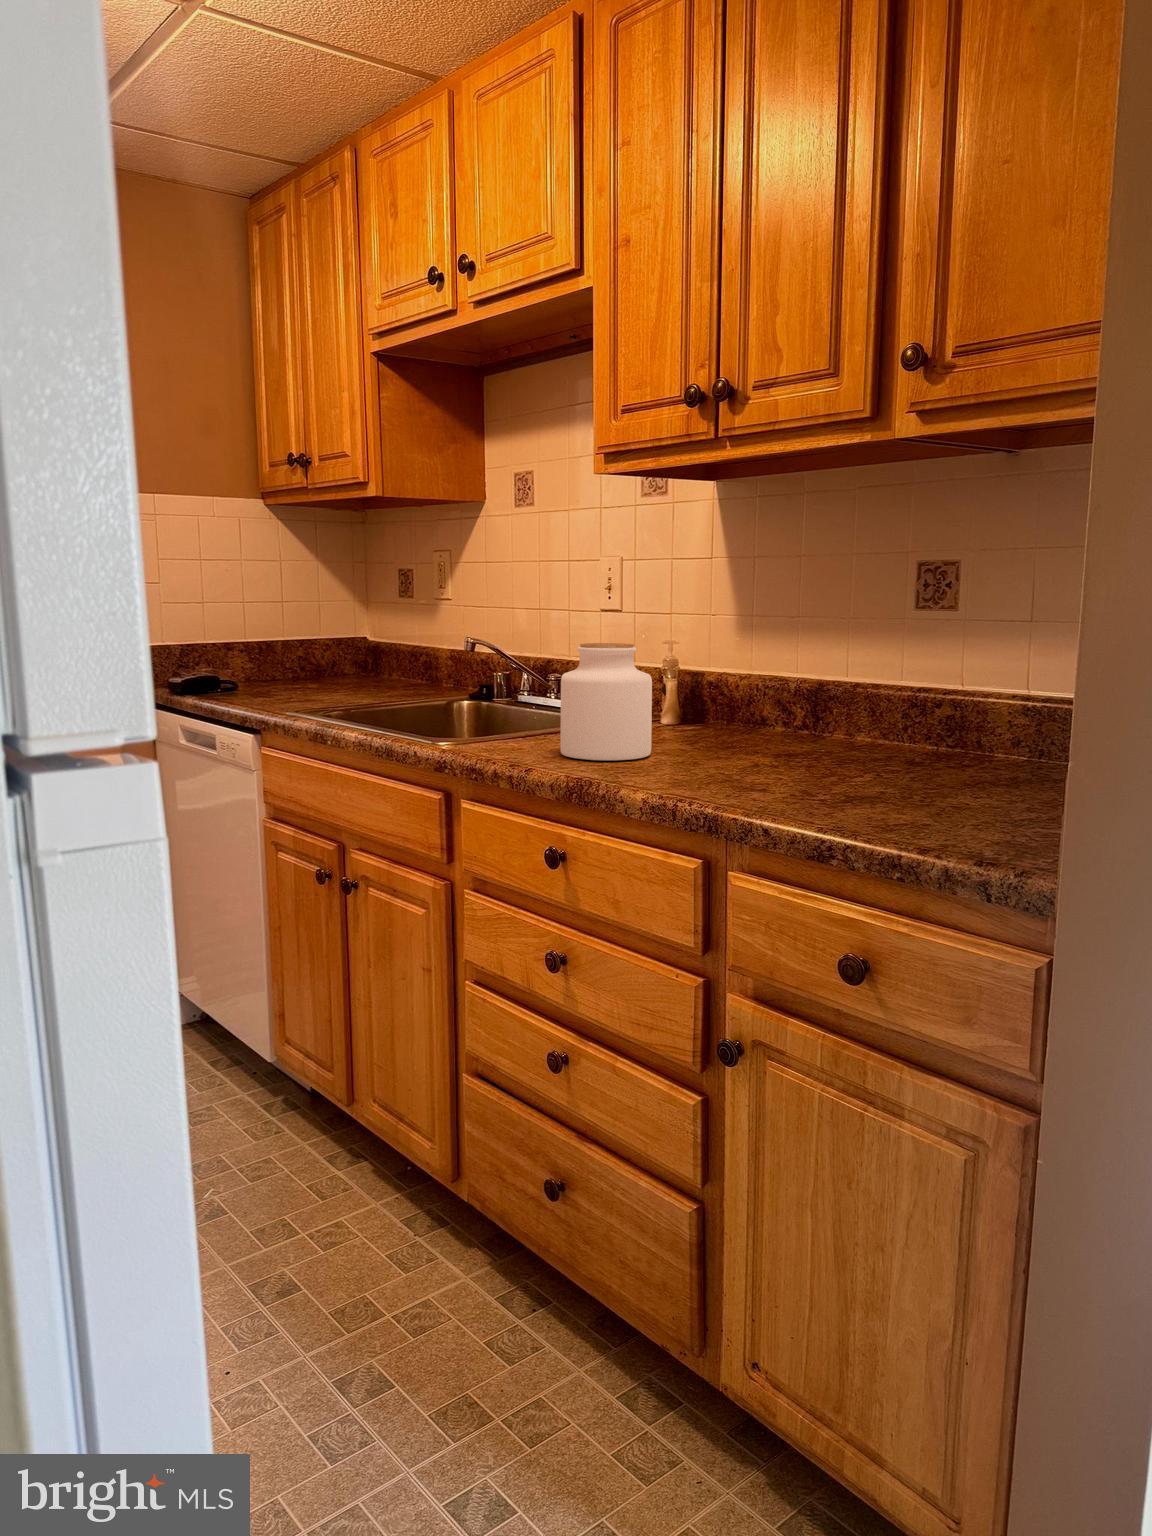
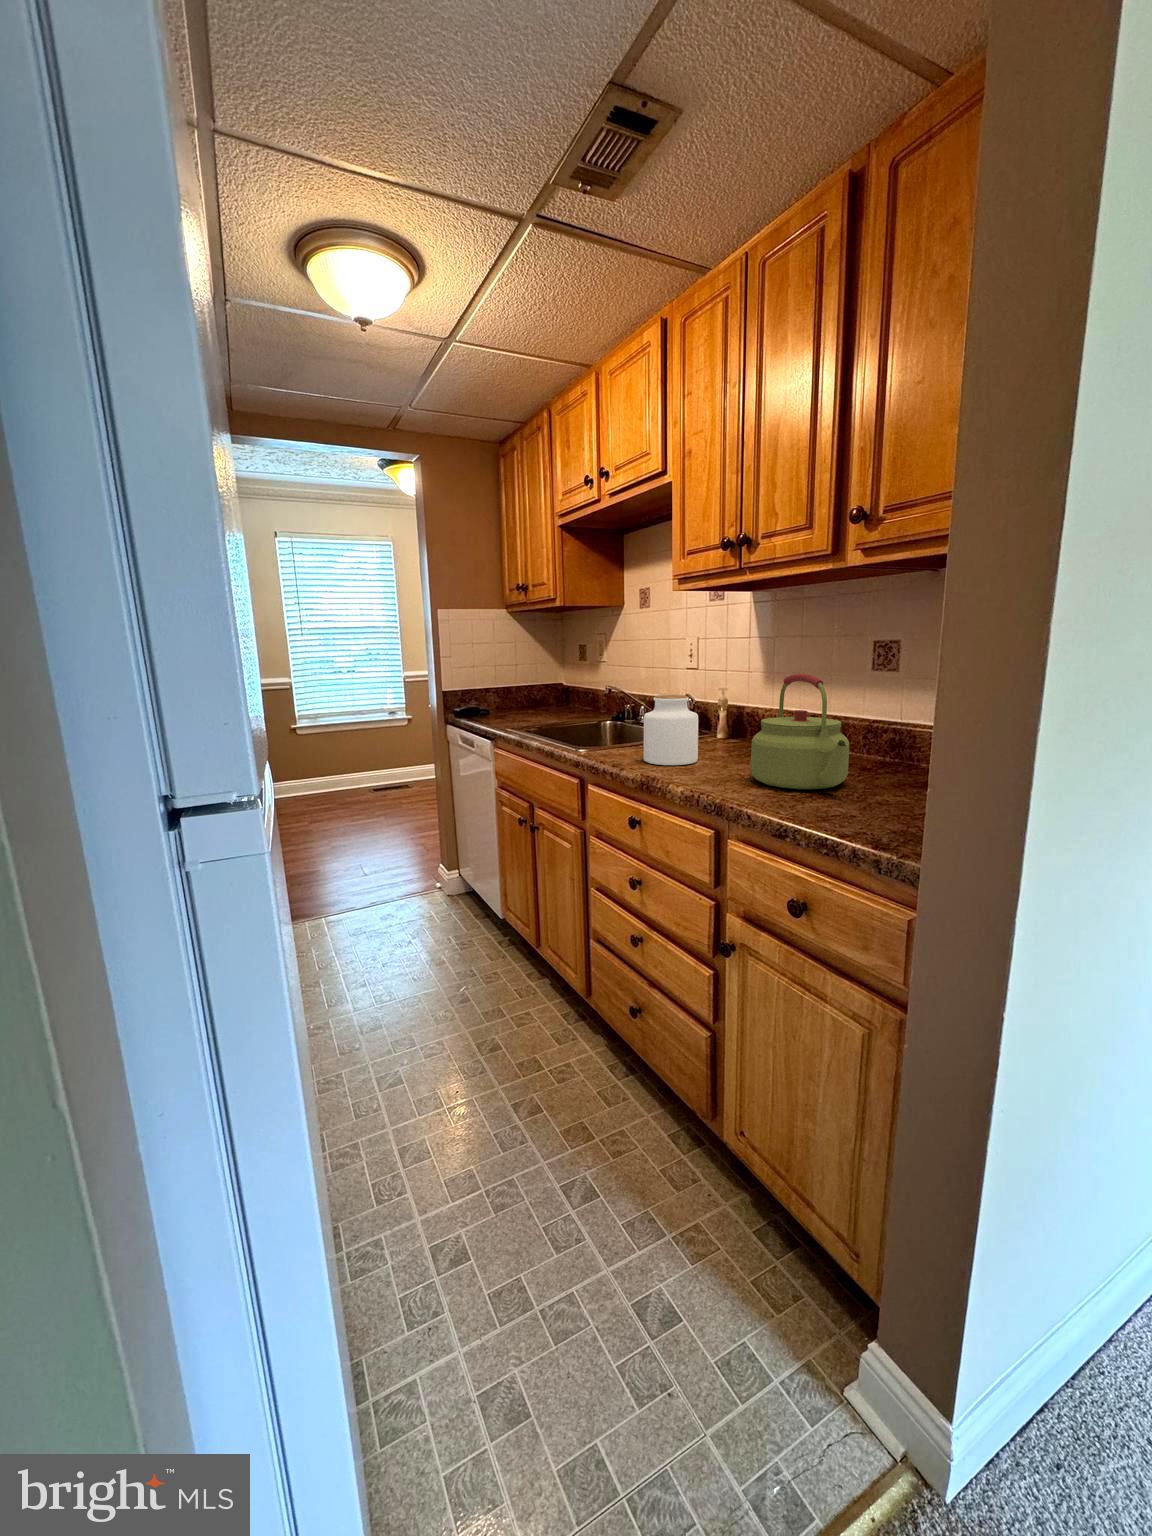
kettle: none [749,606,907,790] -> present [750,674,849,789]

